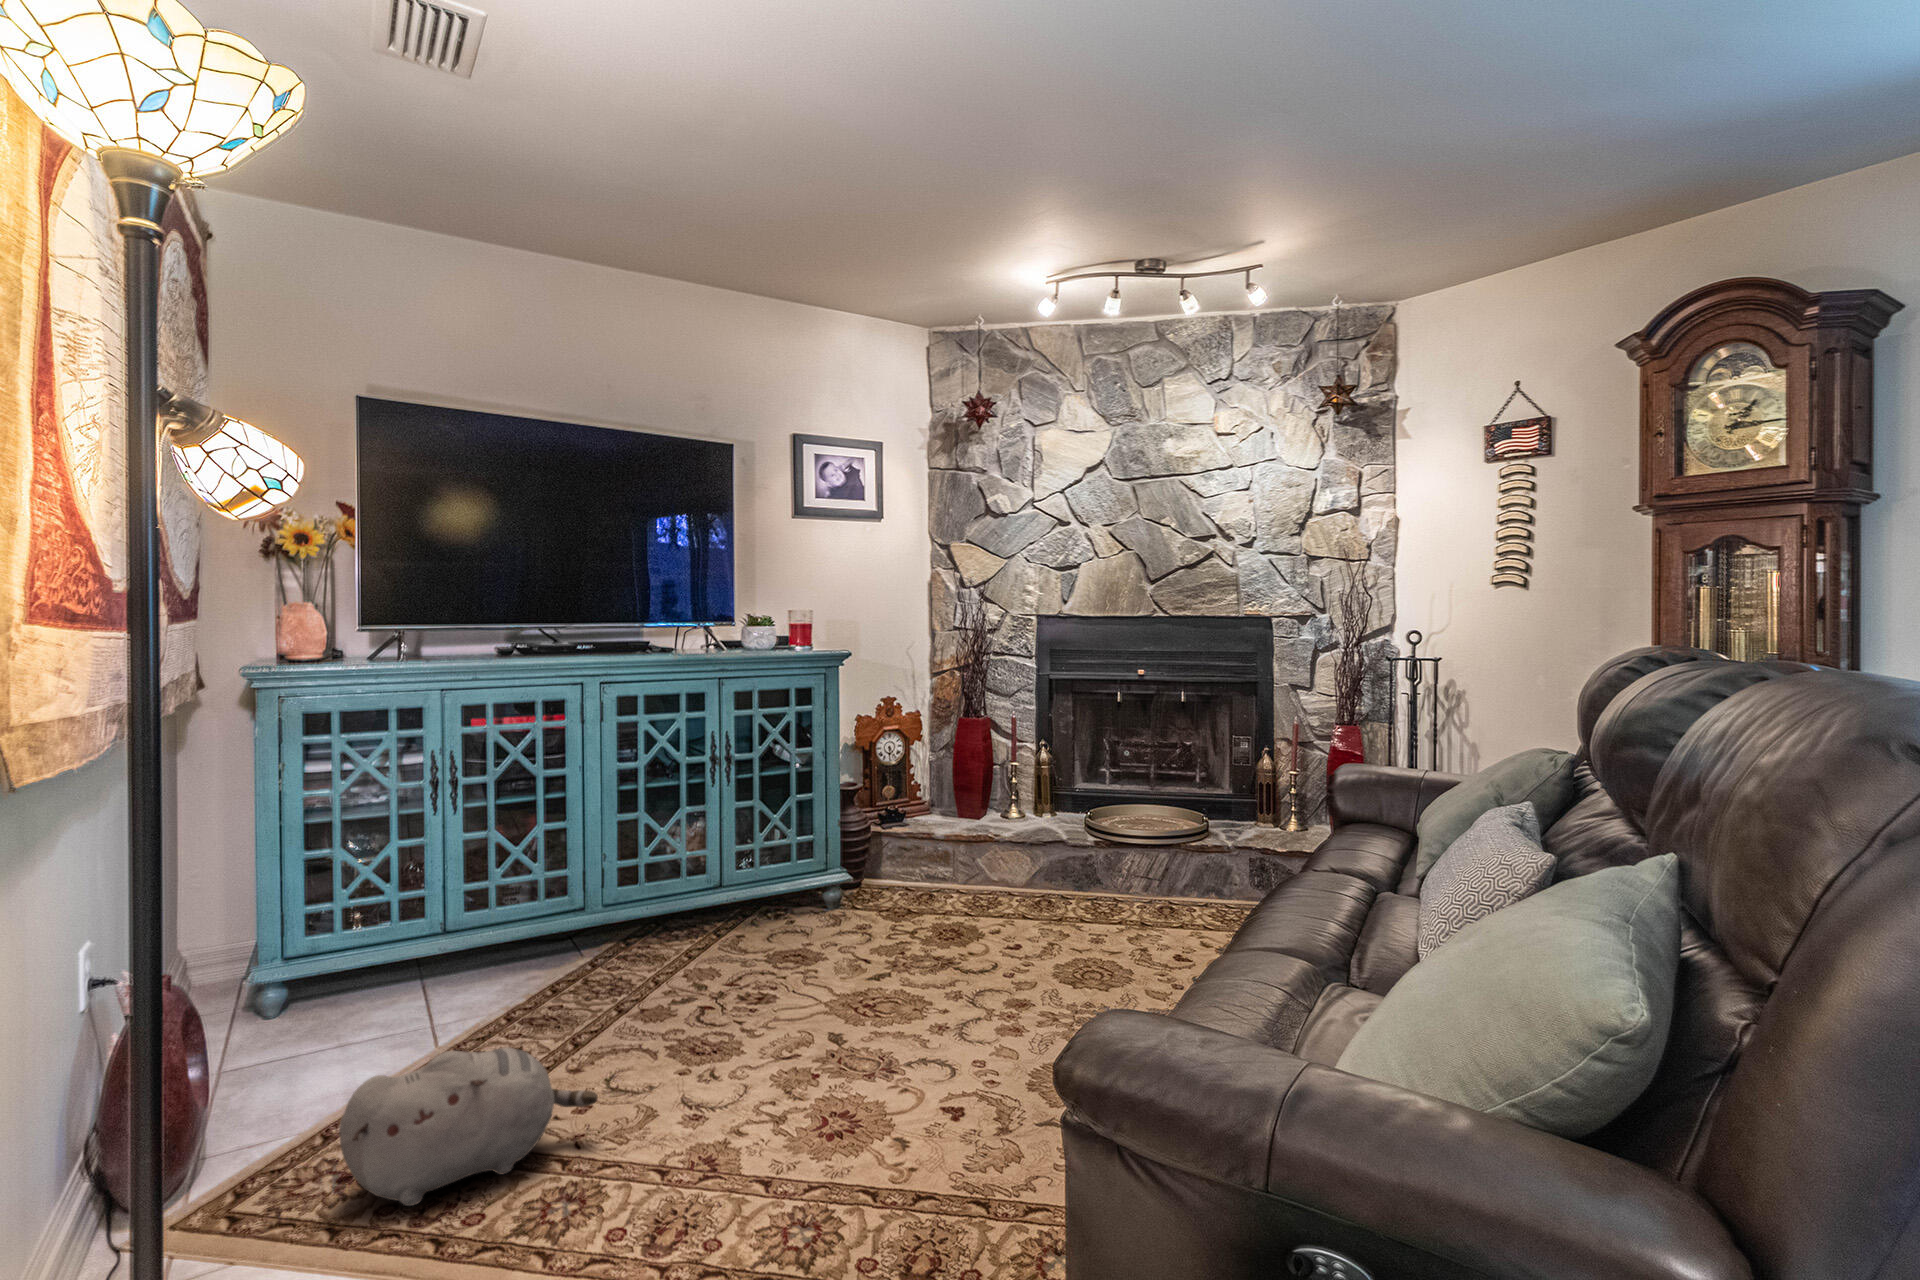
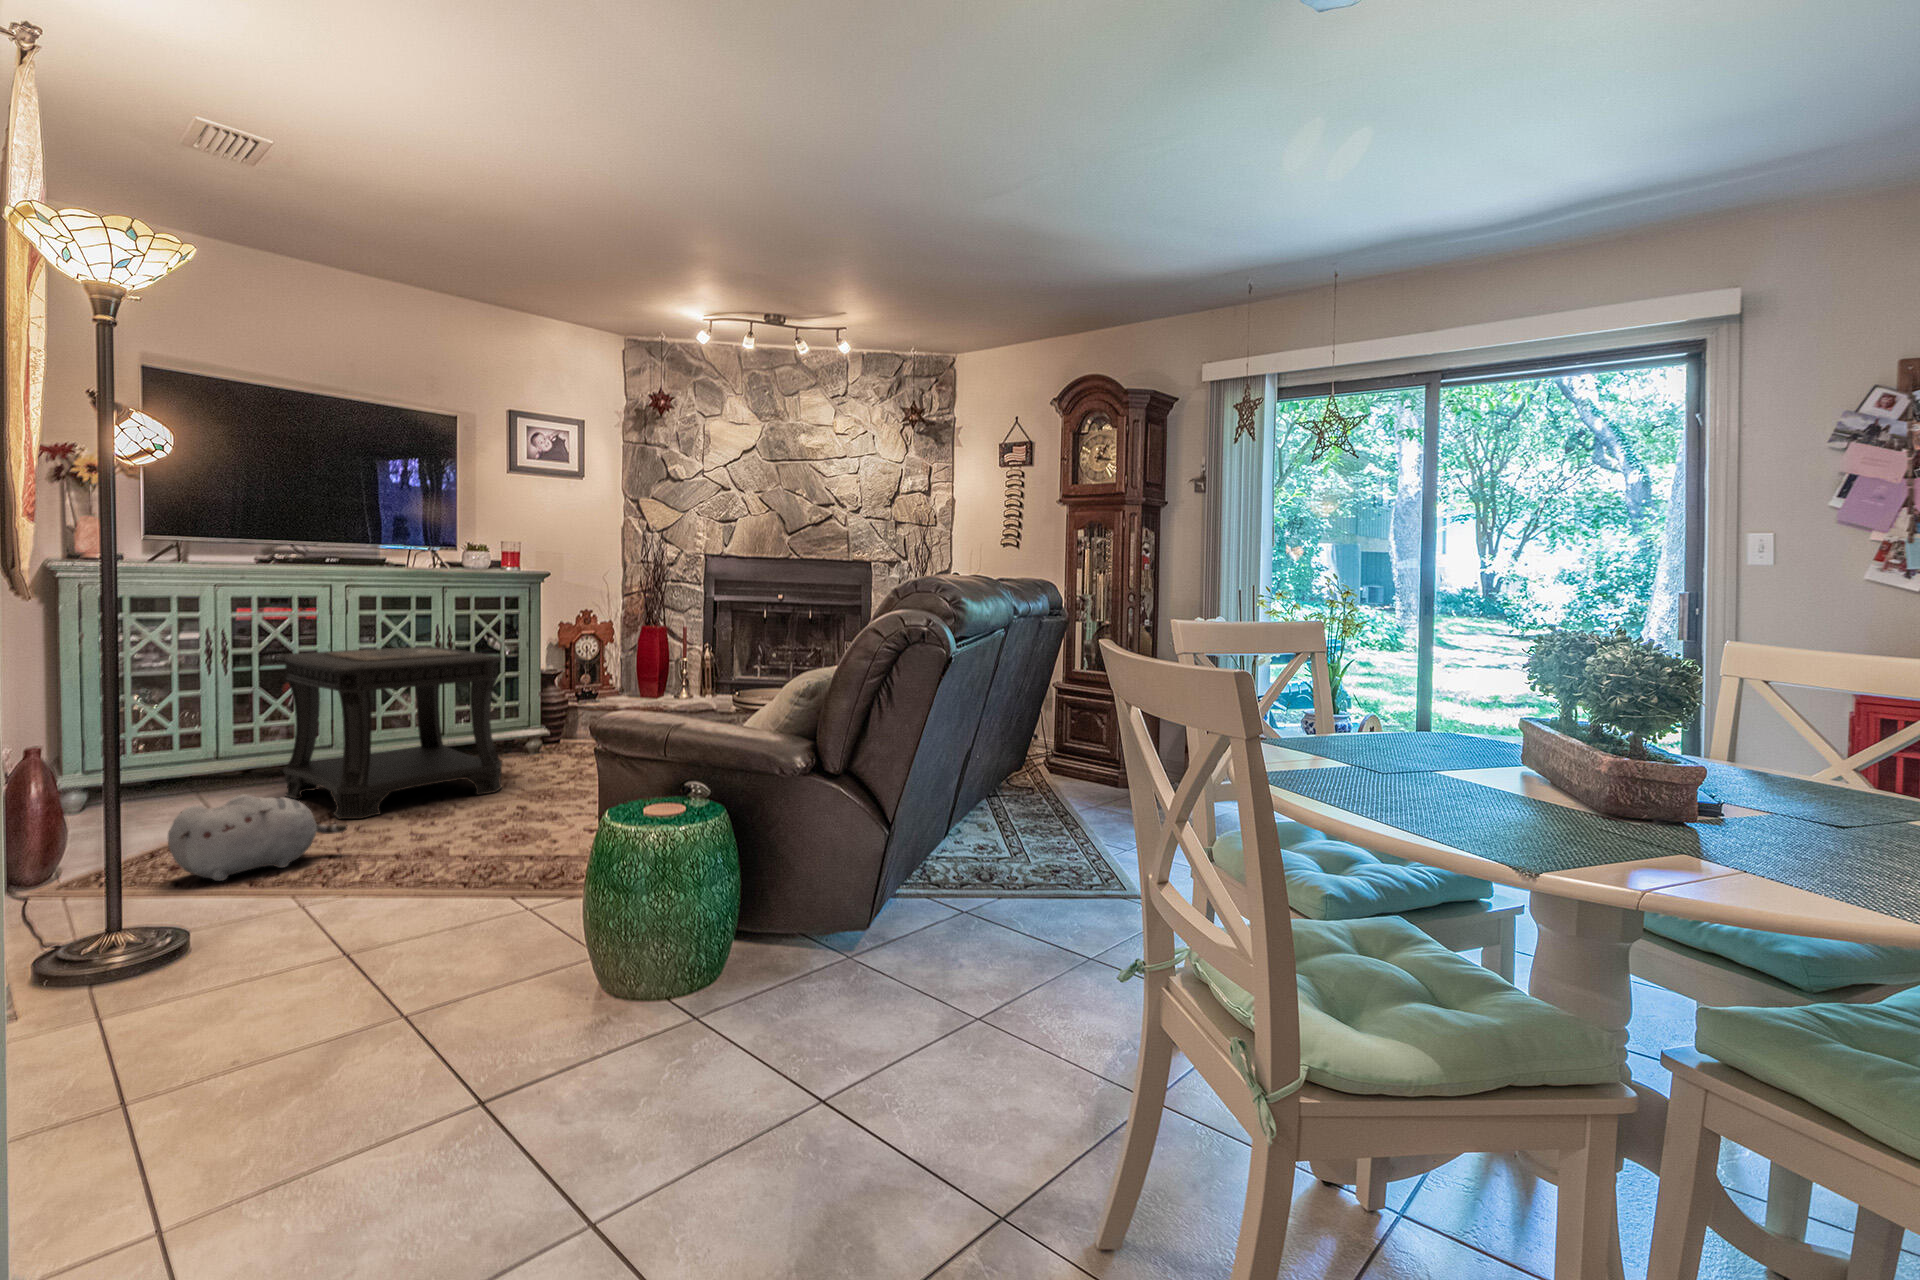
side table: none [518,764,803,1047] -> present [279,647,502,819]

